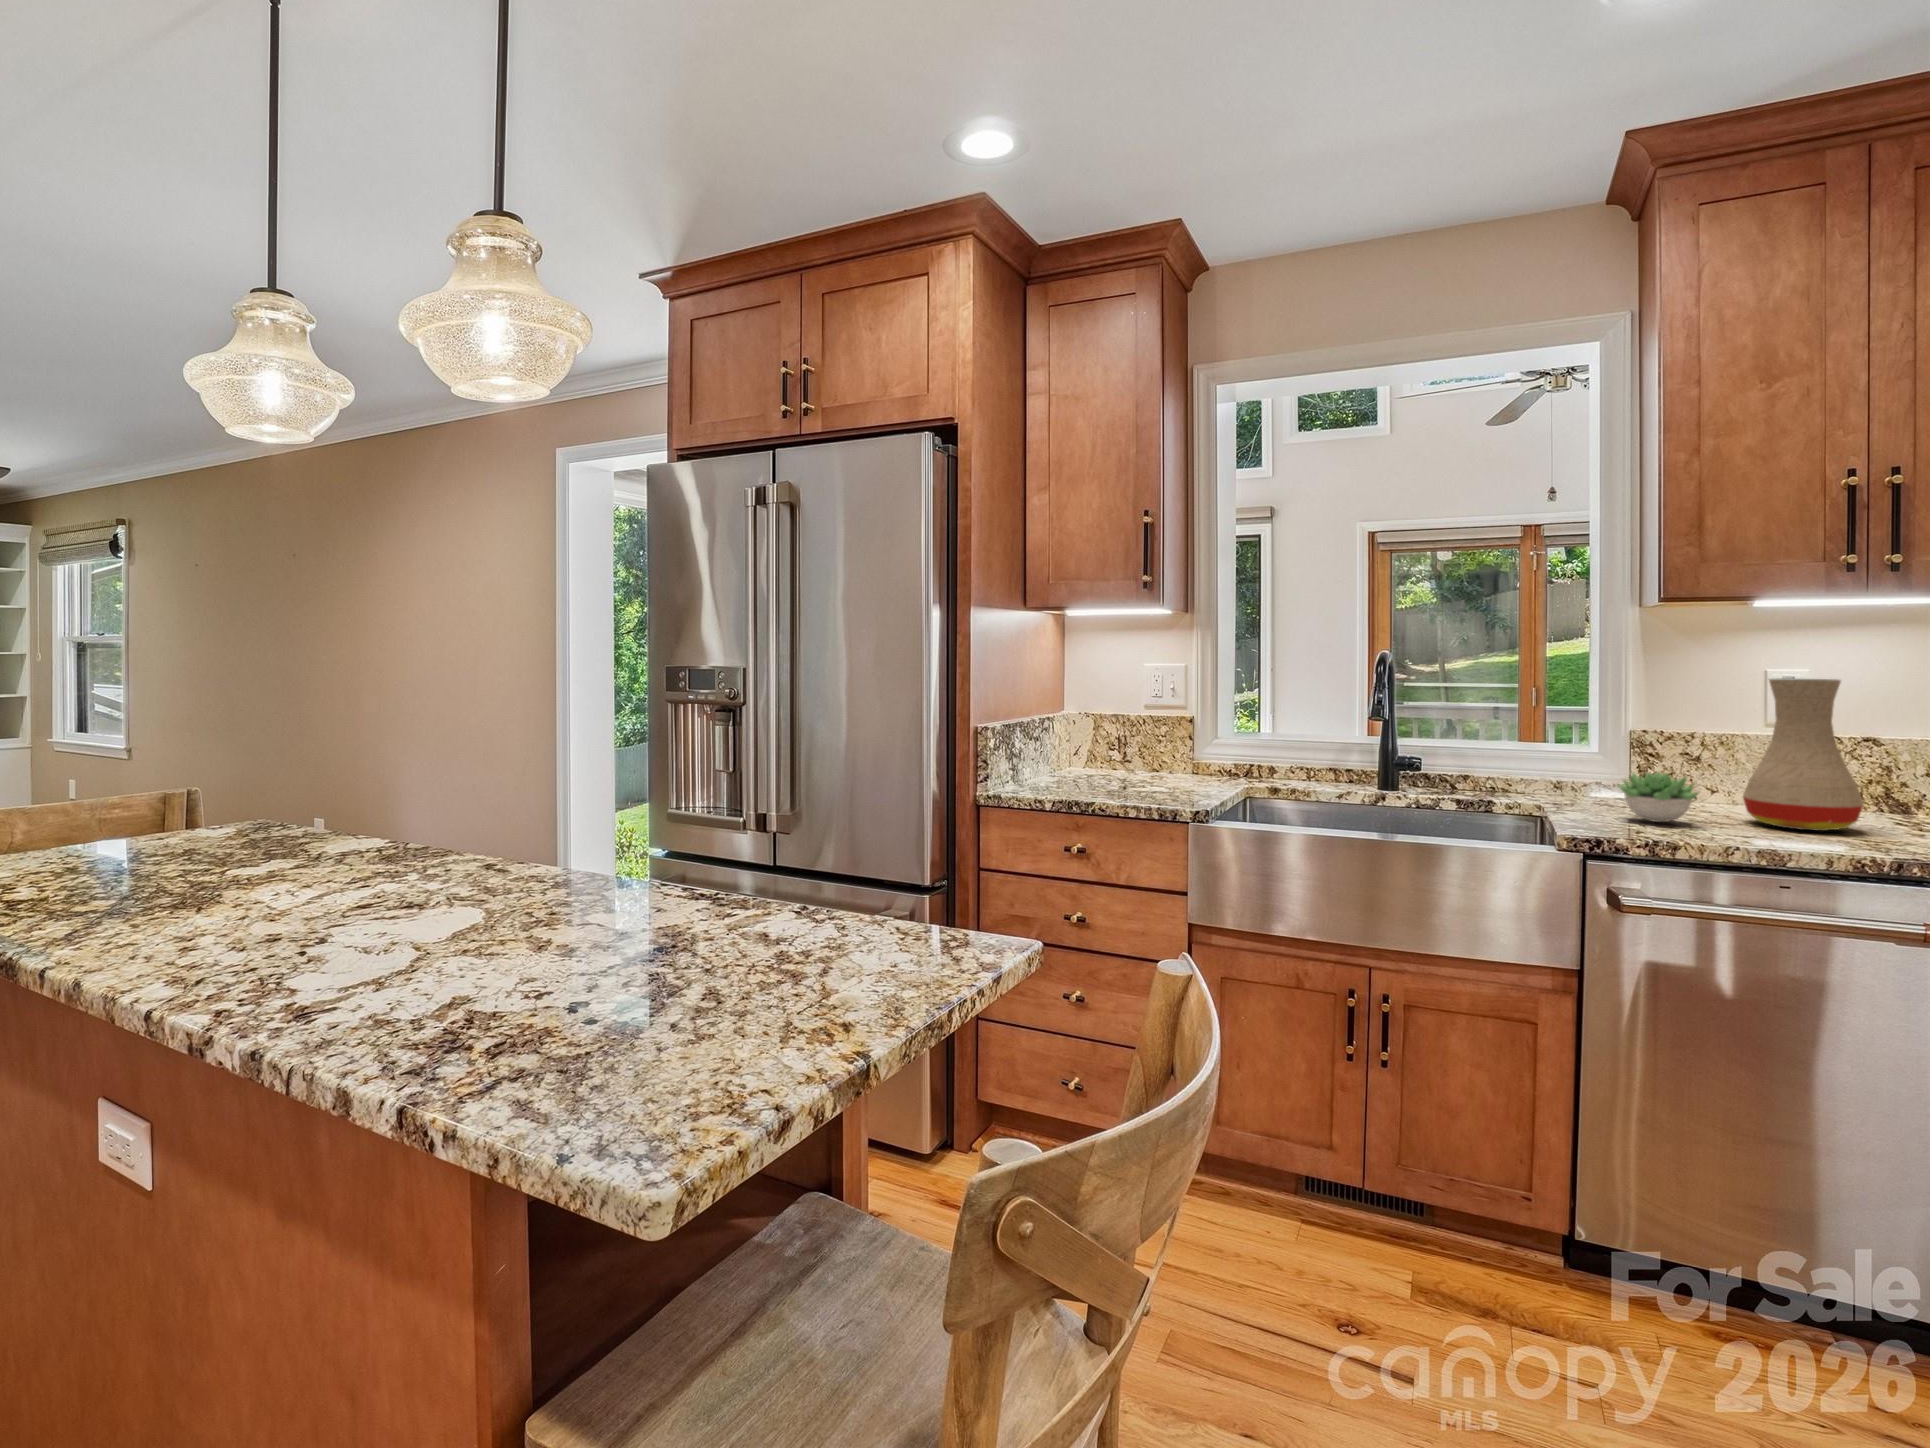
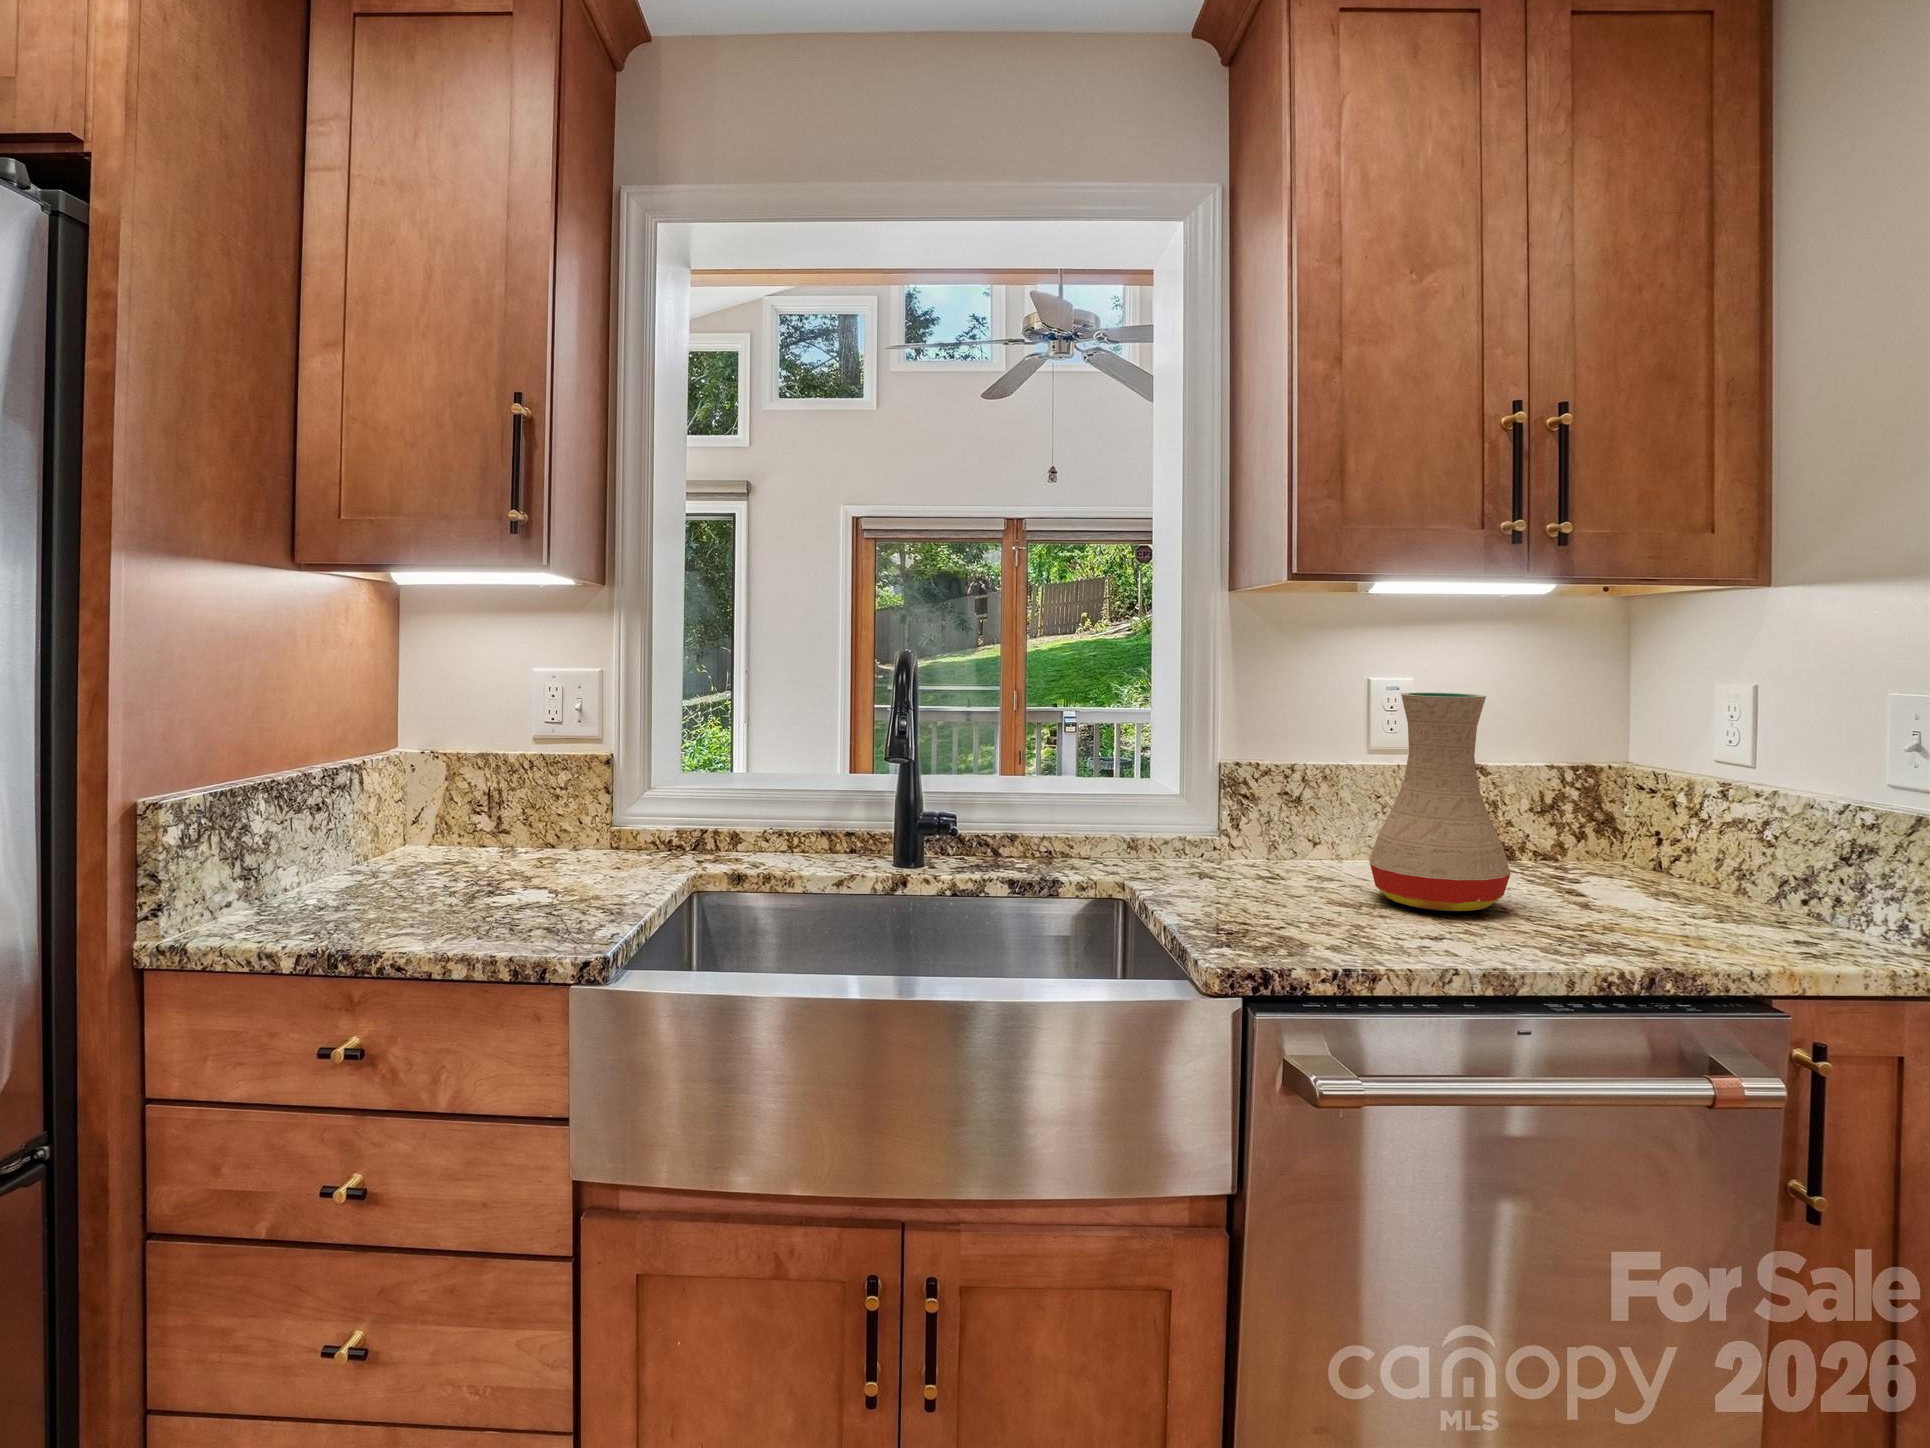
succulent plant: present [1618,772,1700,822] -> none [1223,837,1333,914]

